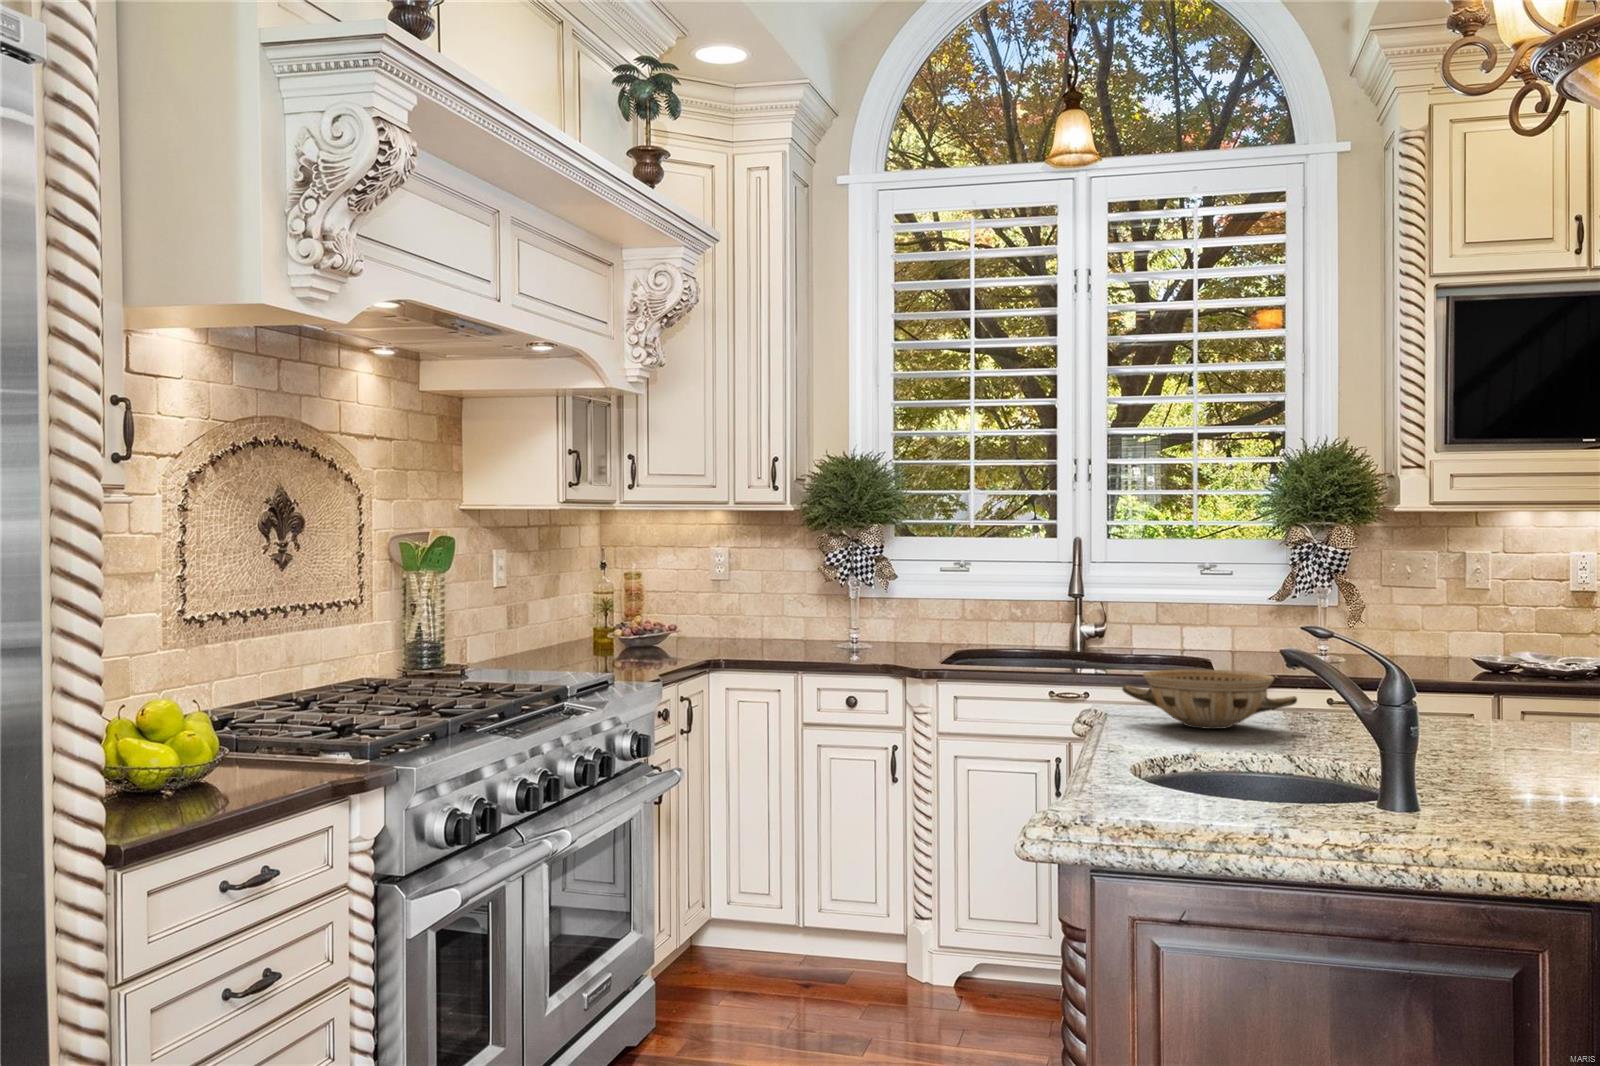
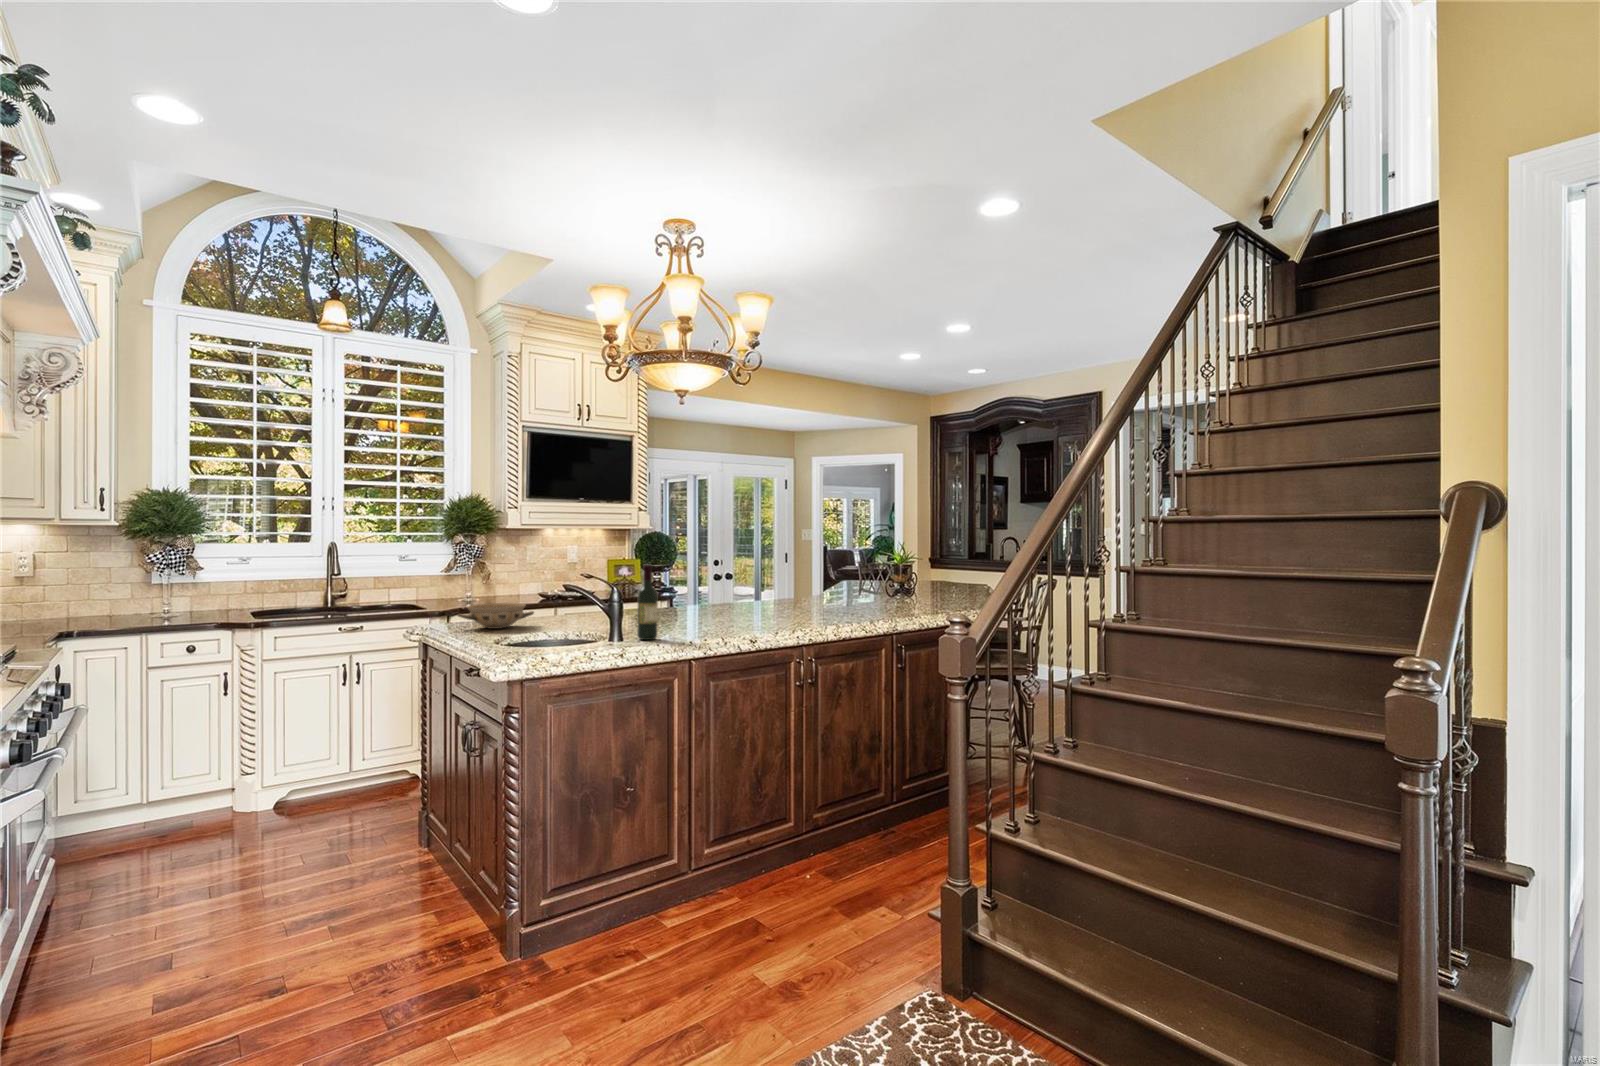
wine bottle: none [1479,593,1545,819] -> present [637,565,658,640]

